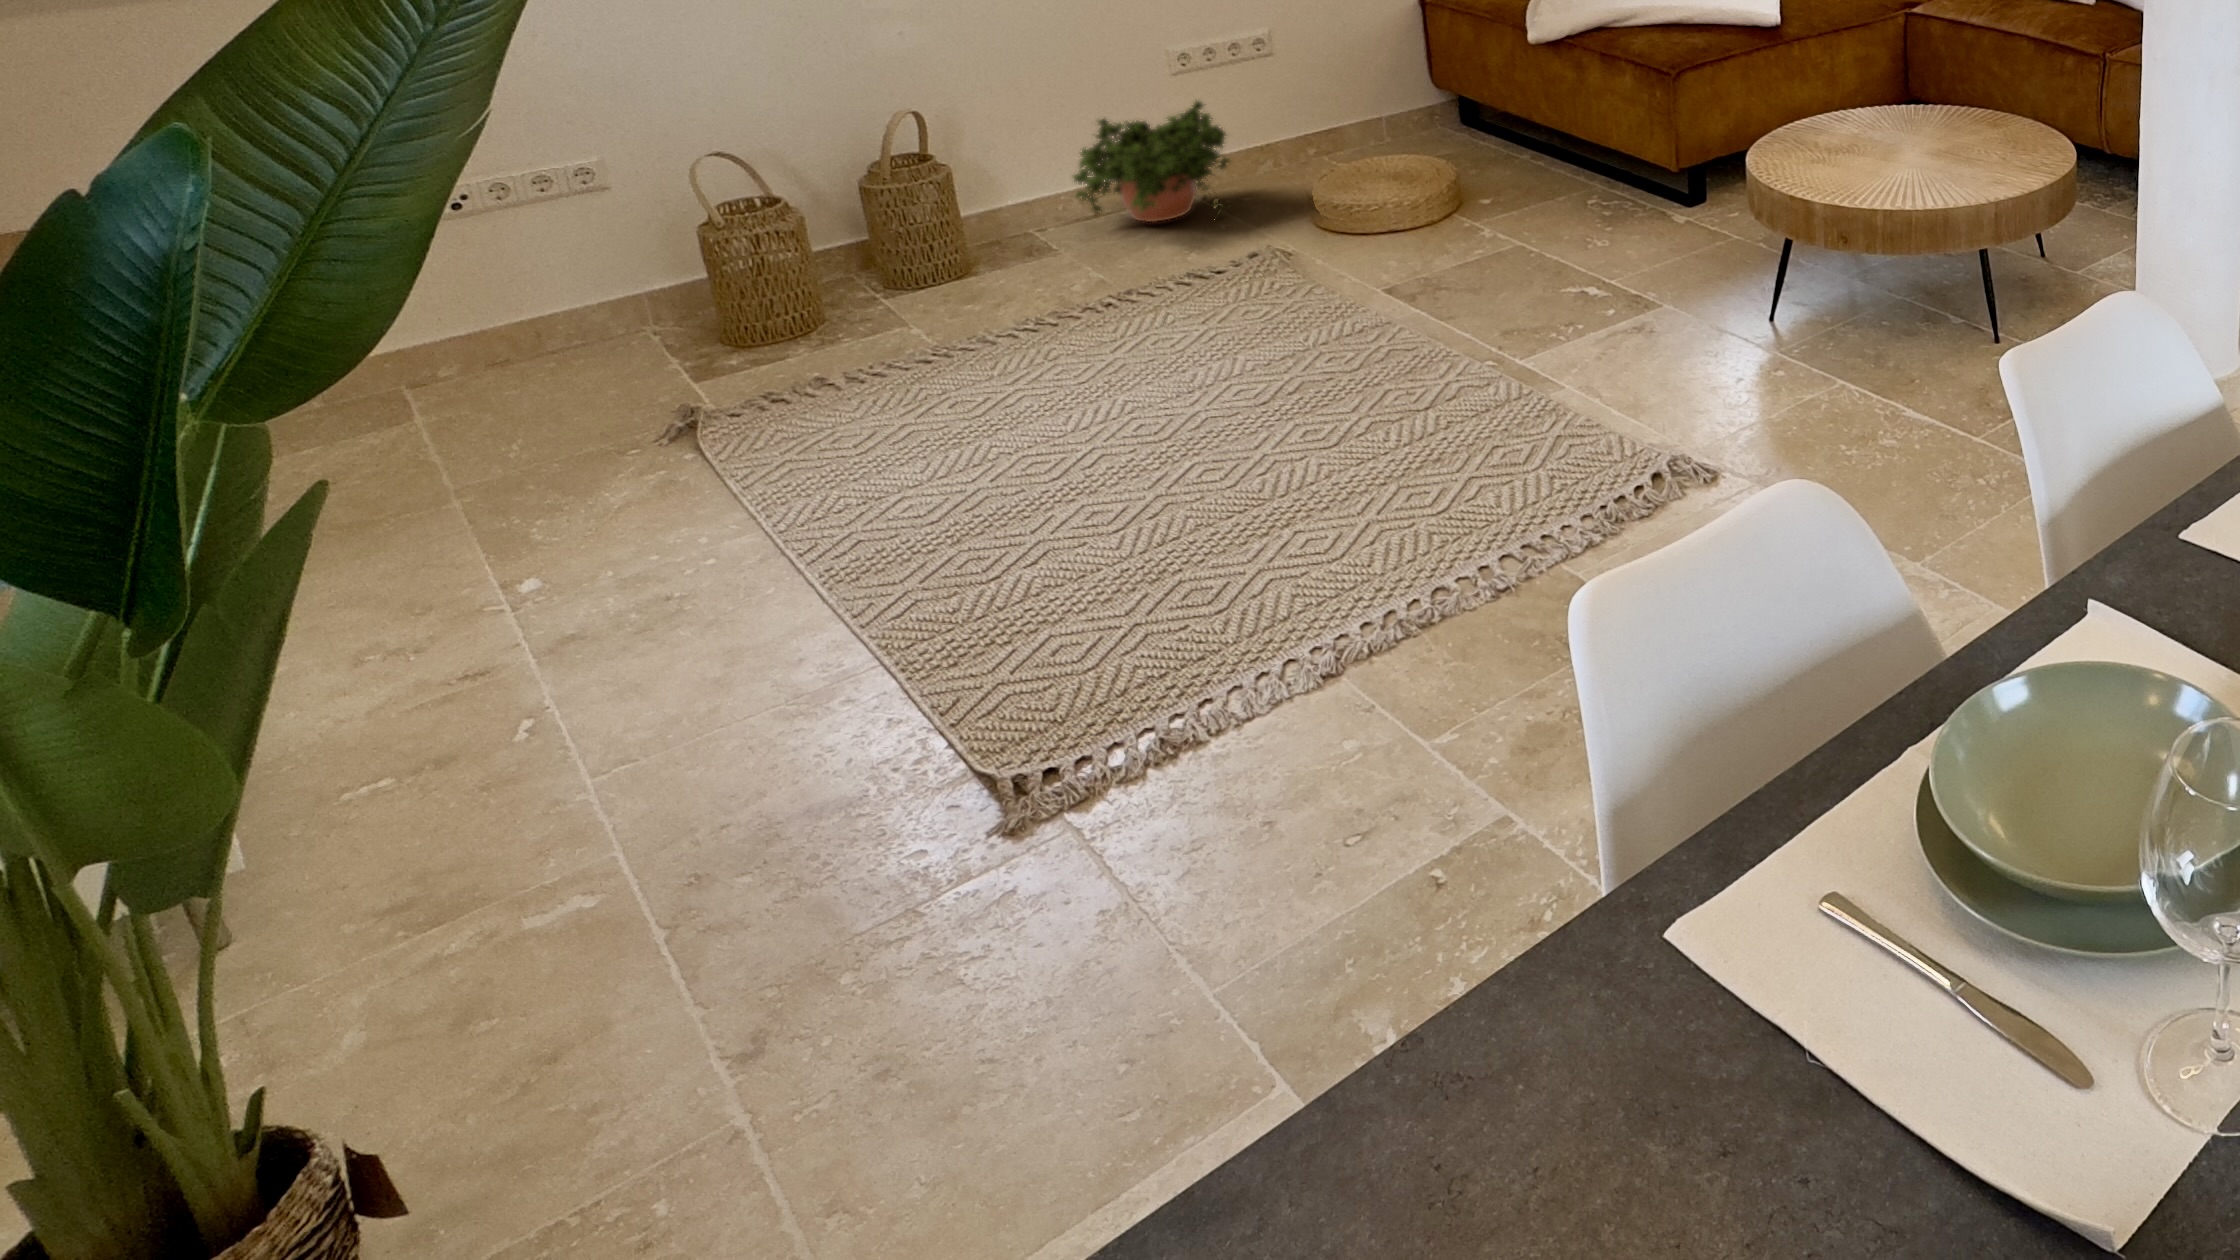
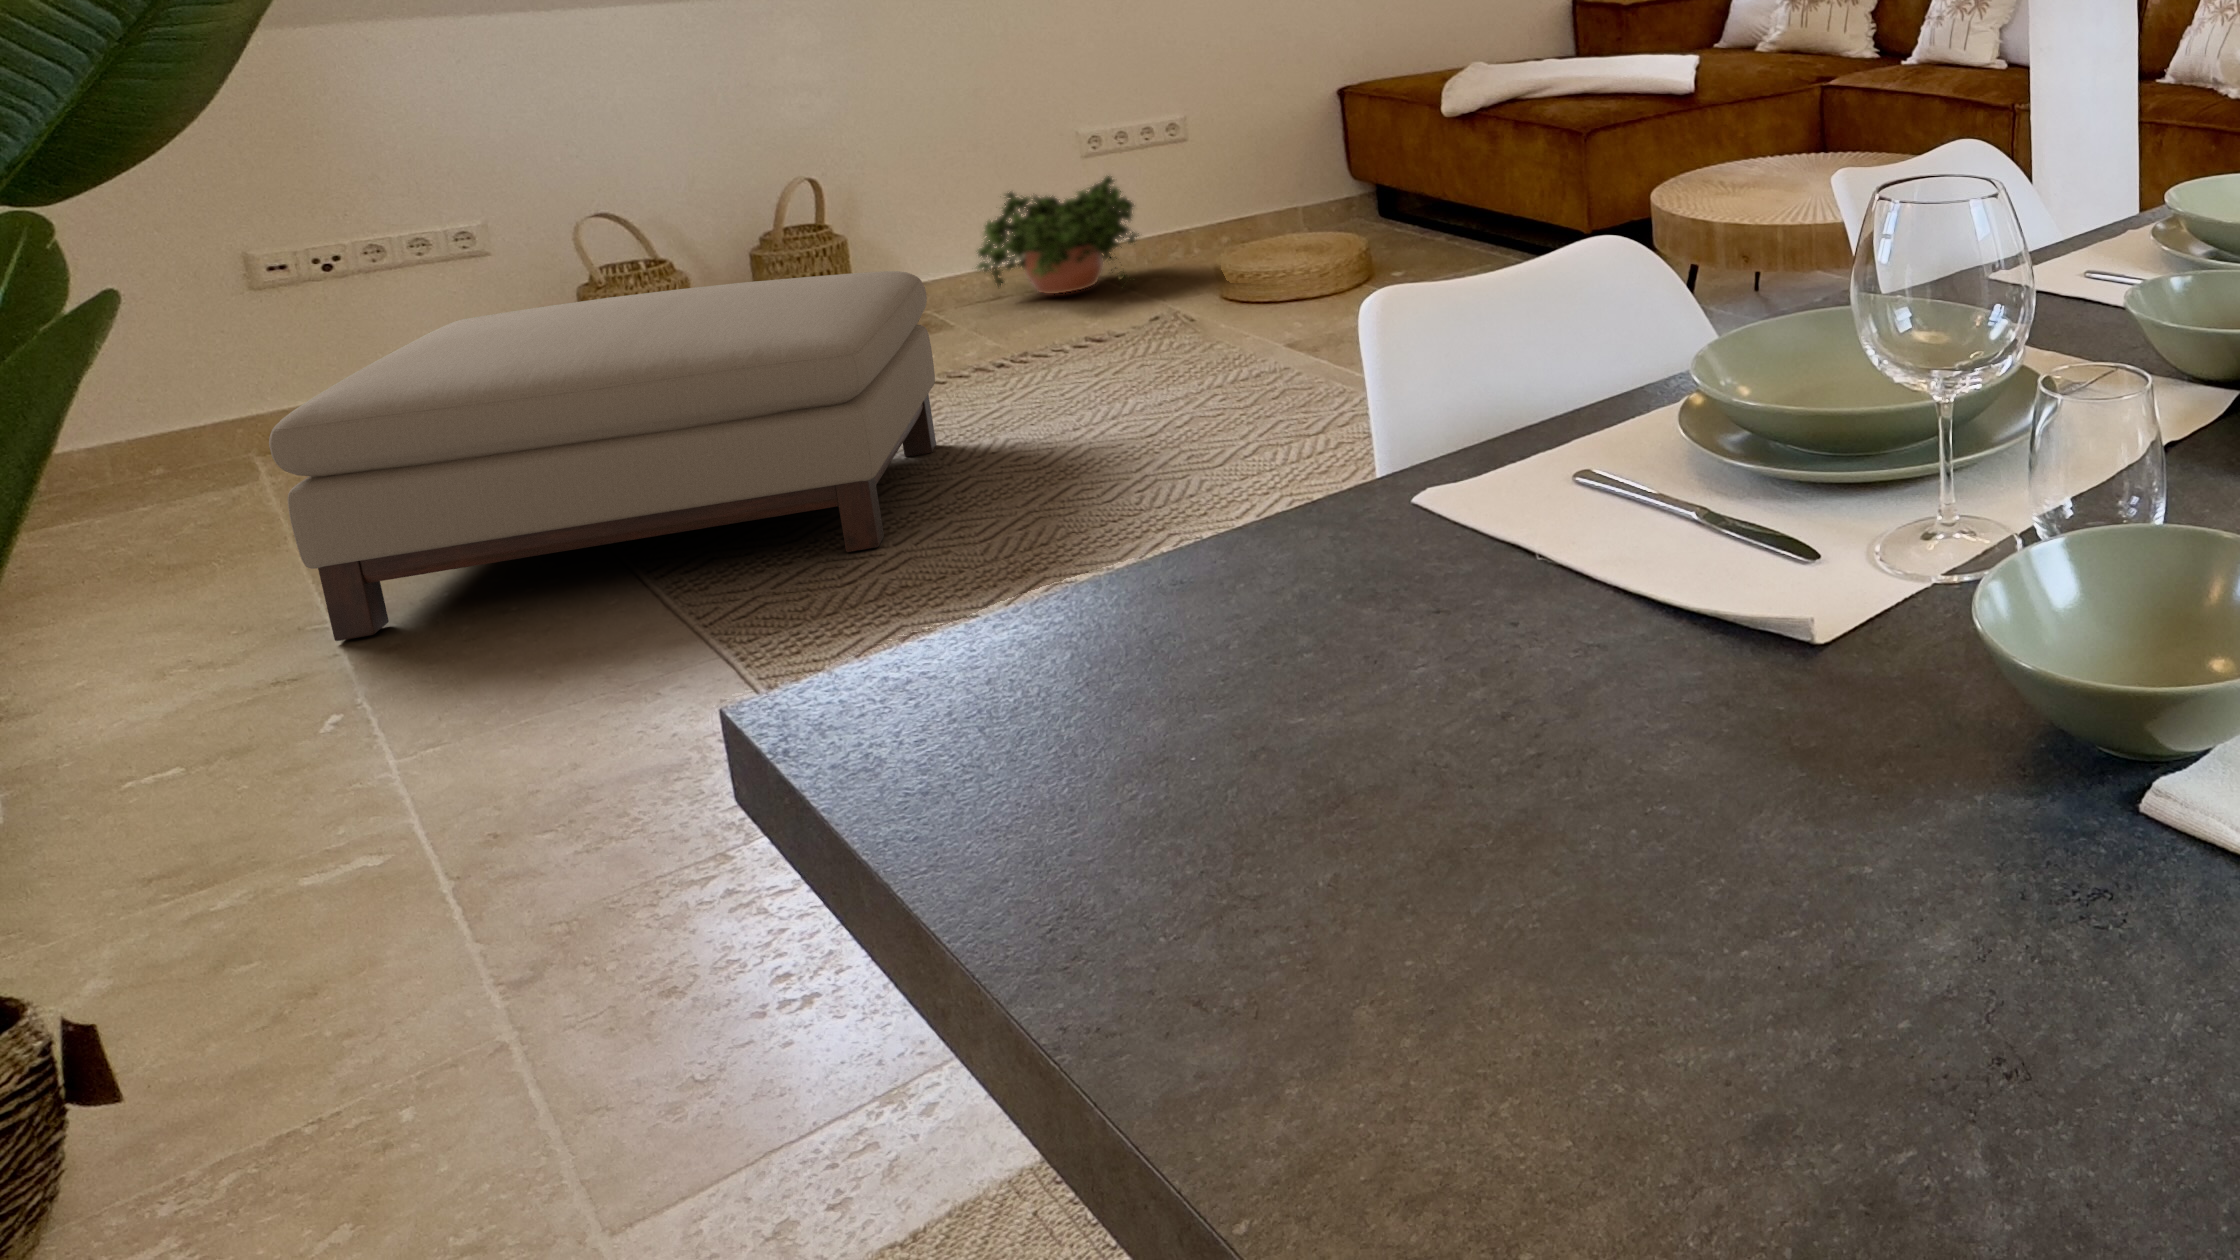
ottoman: none [465,246,1068,630] -> present [269,271,936,641]

